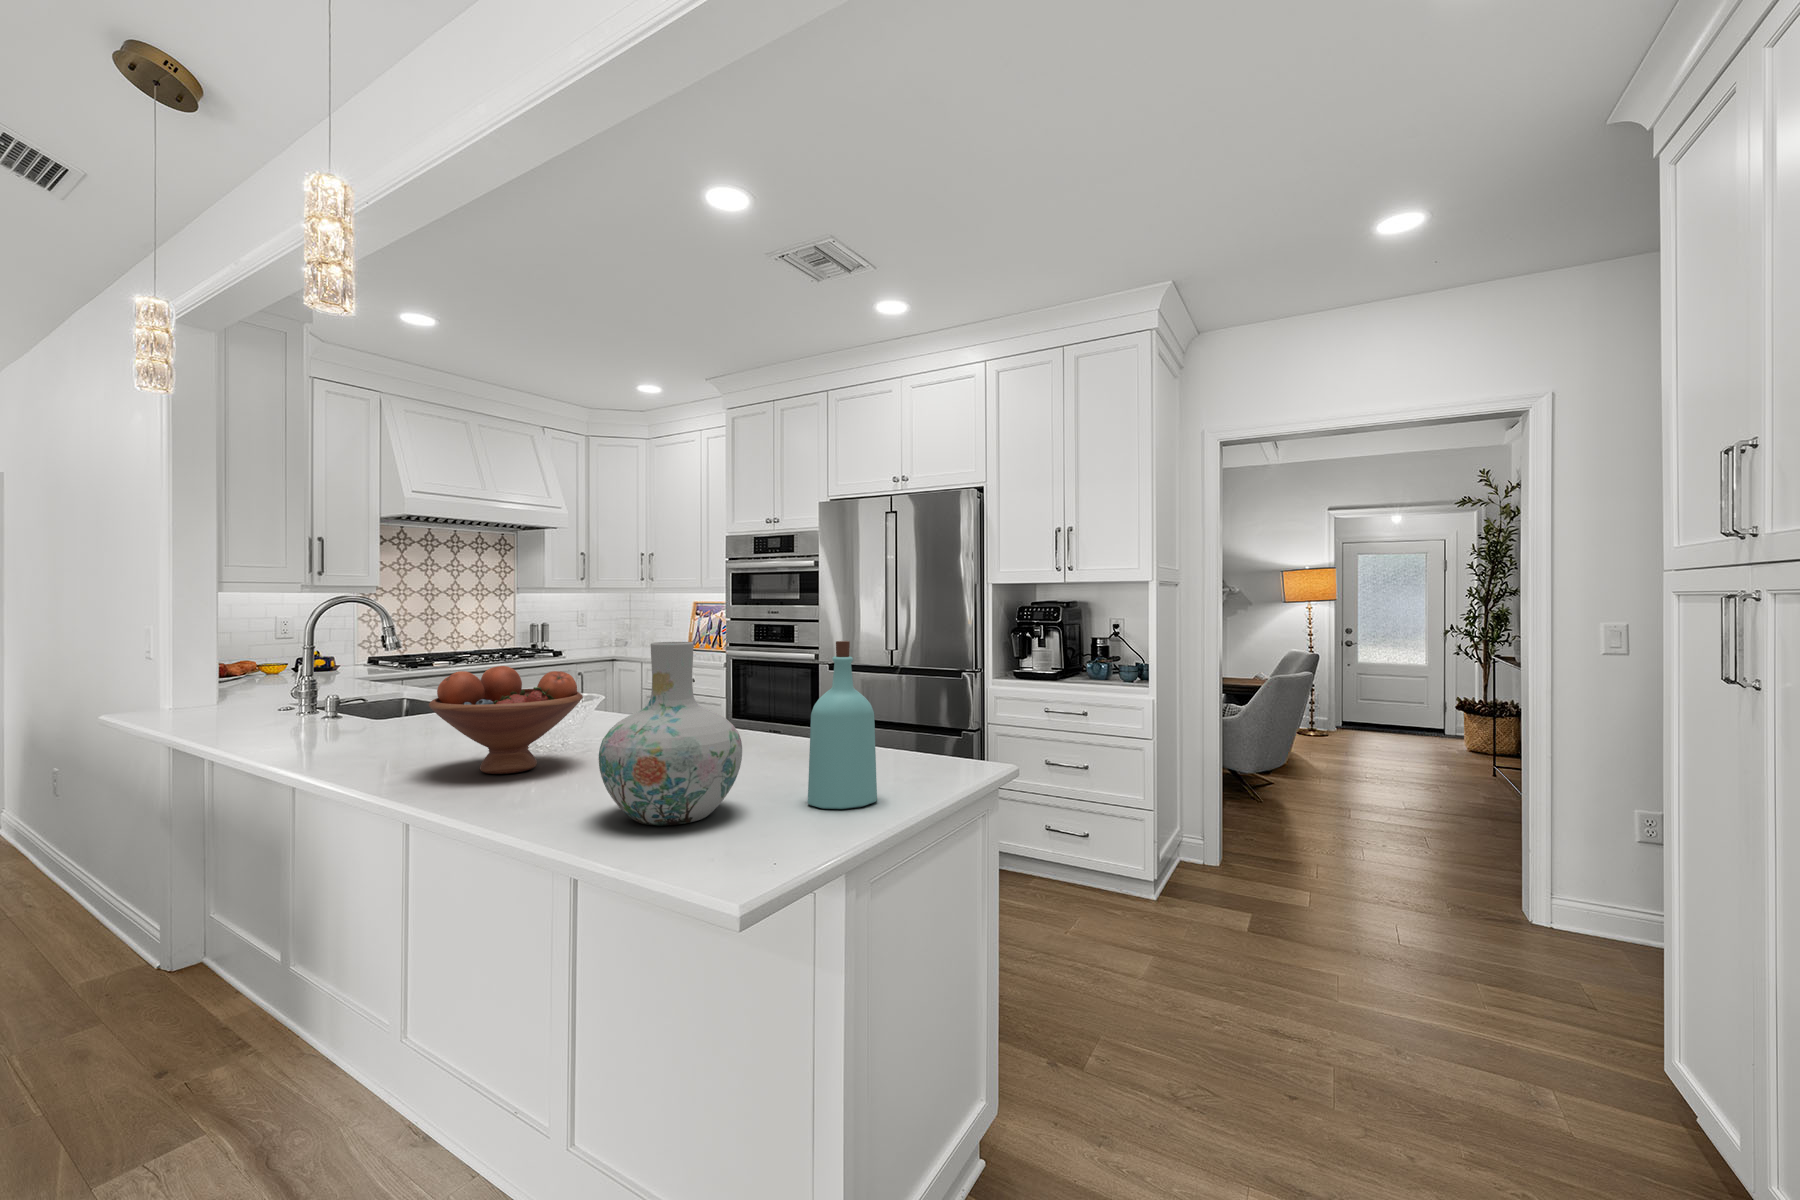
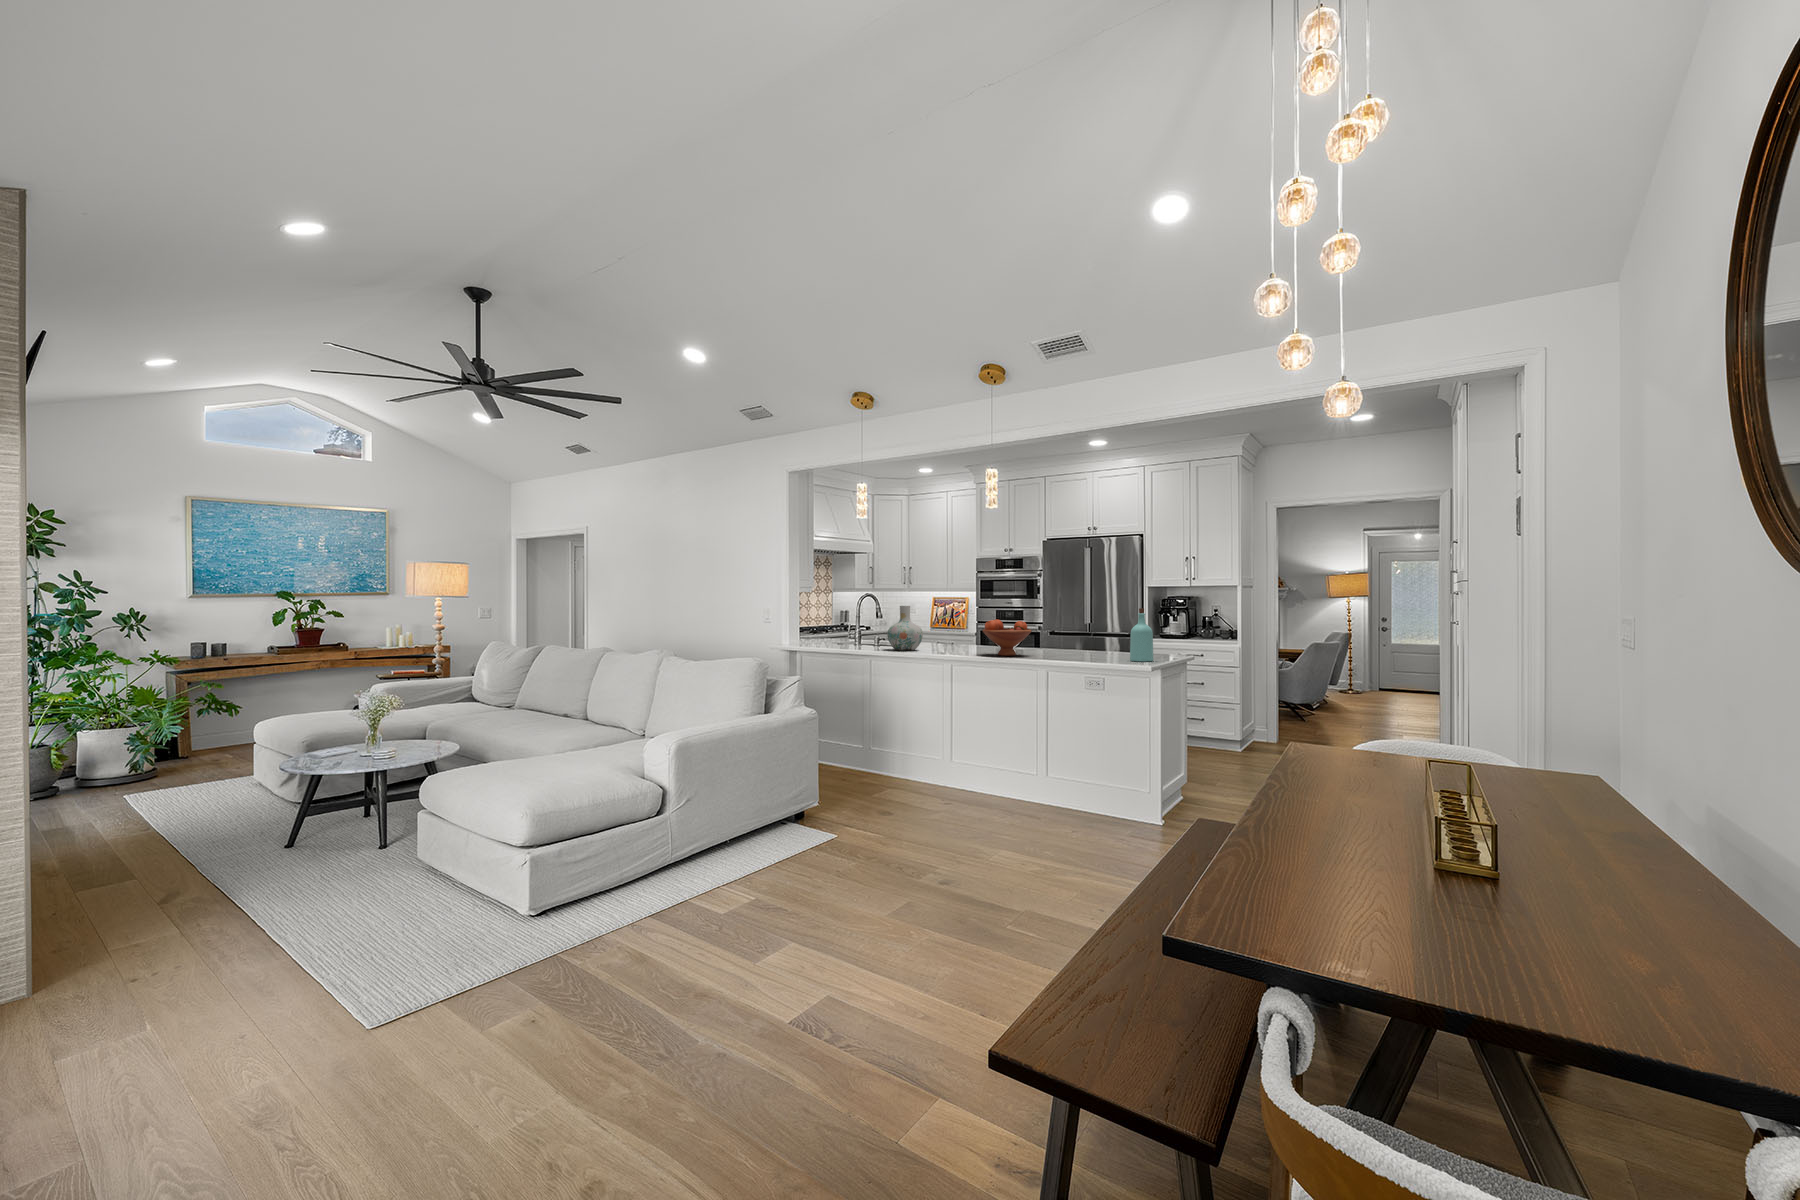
vase: present [599,642,742,826] -> present [887,606,923,651]

